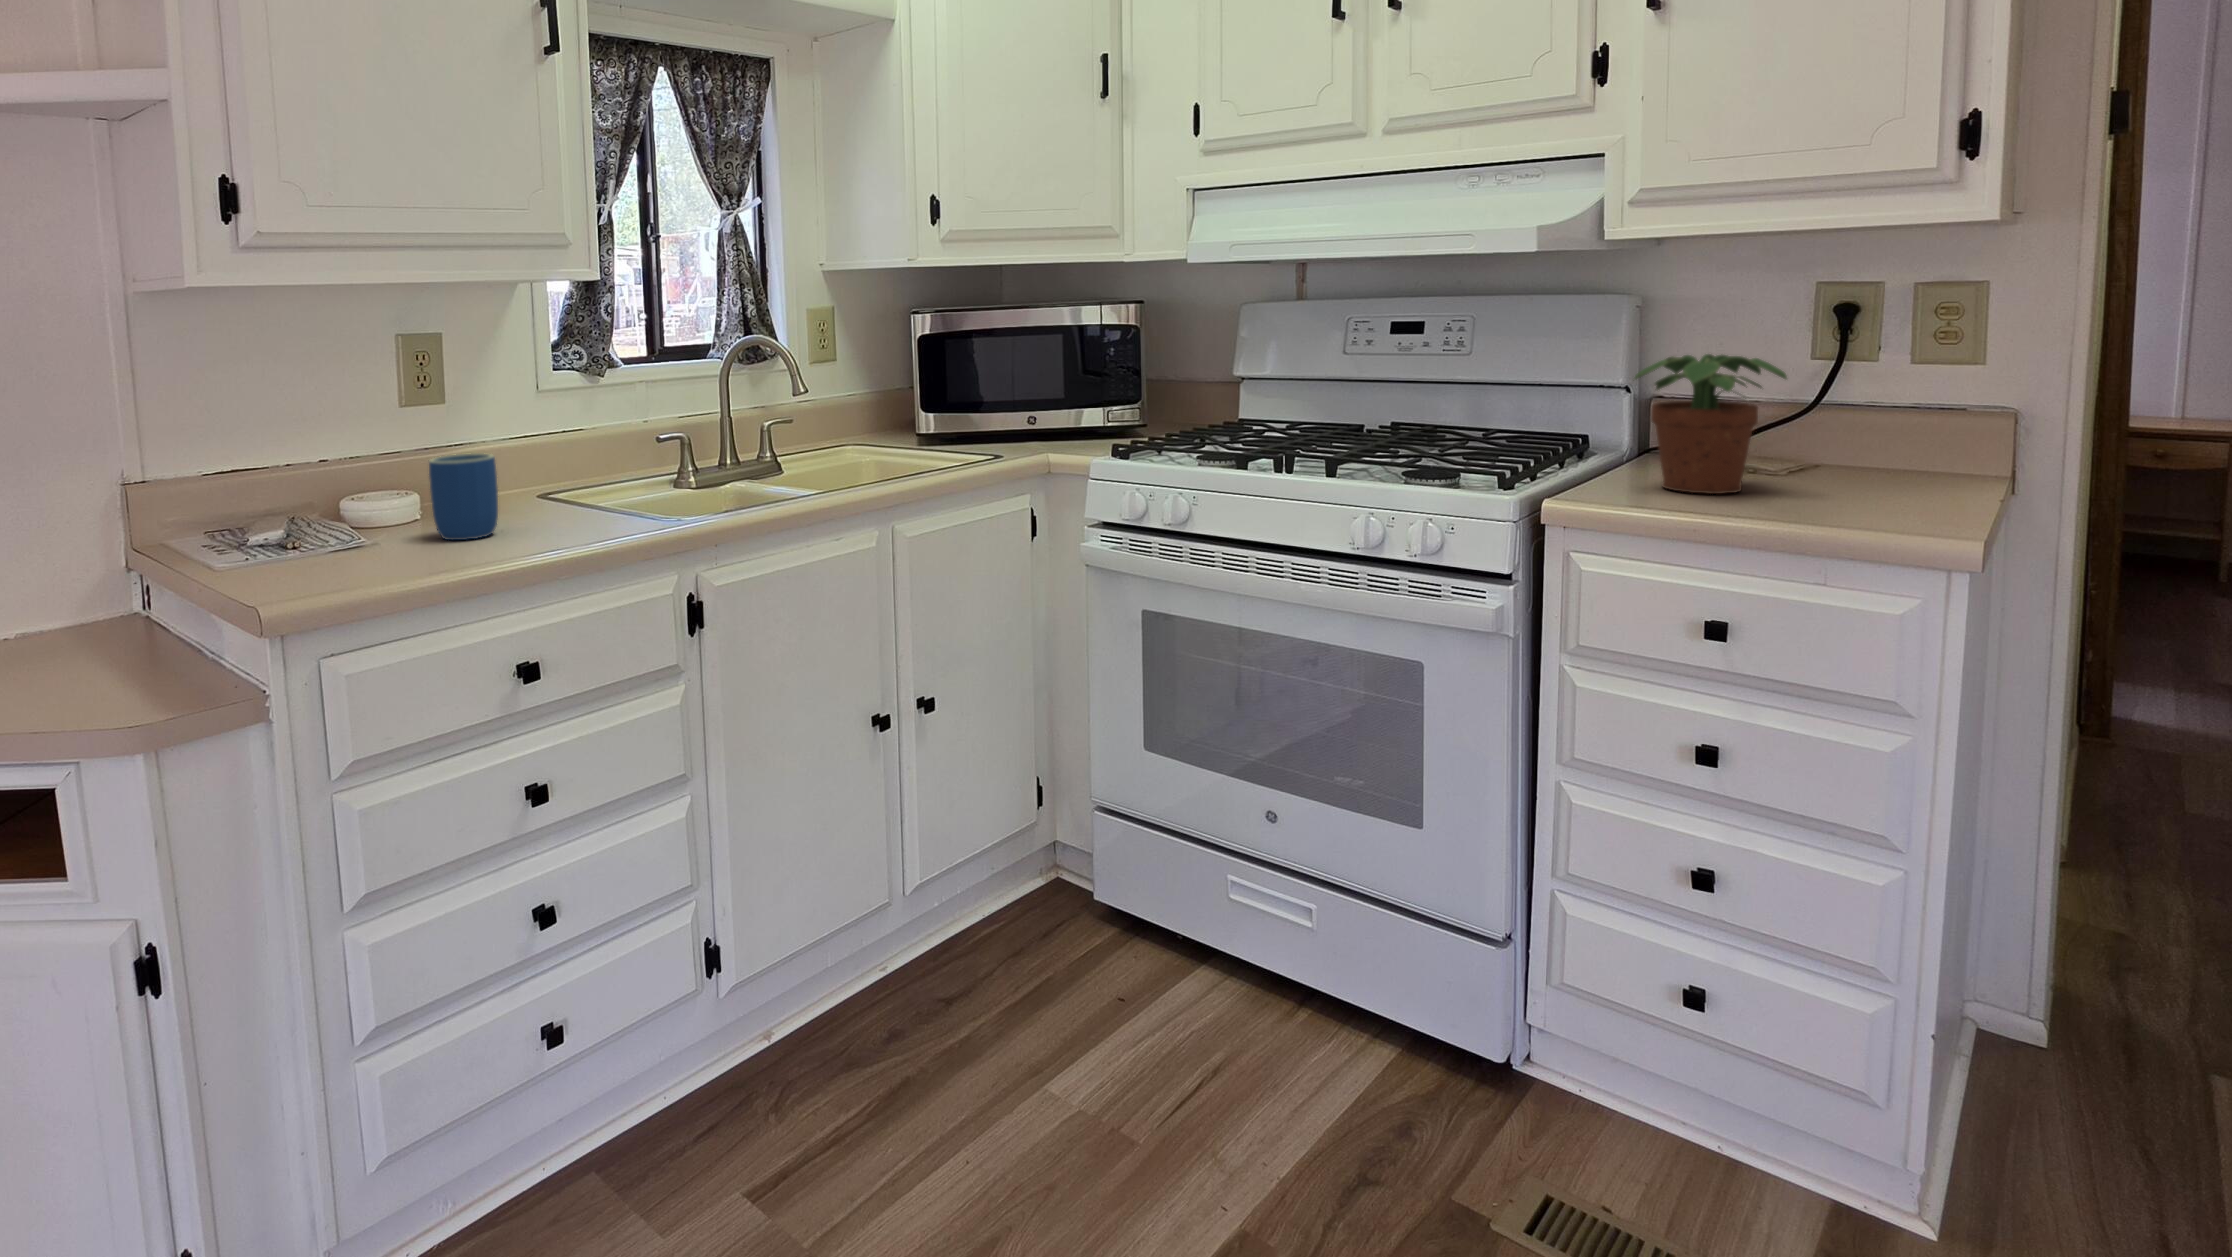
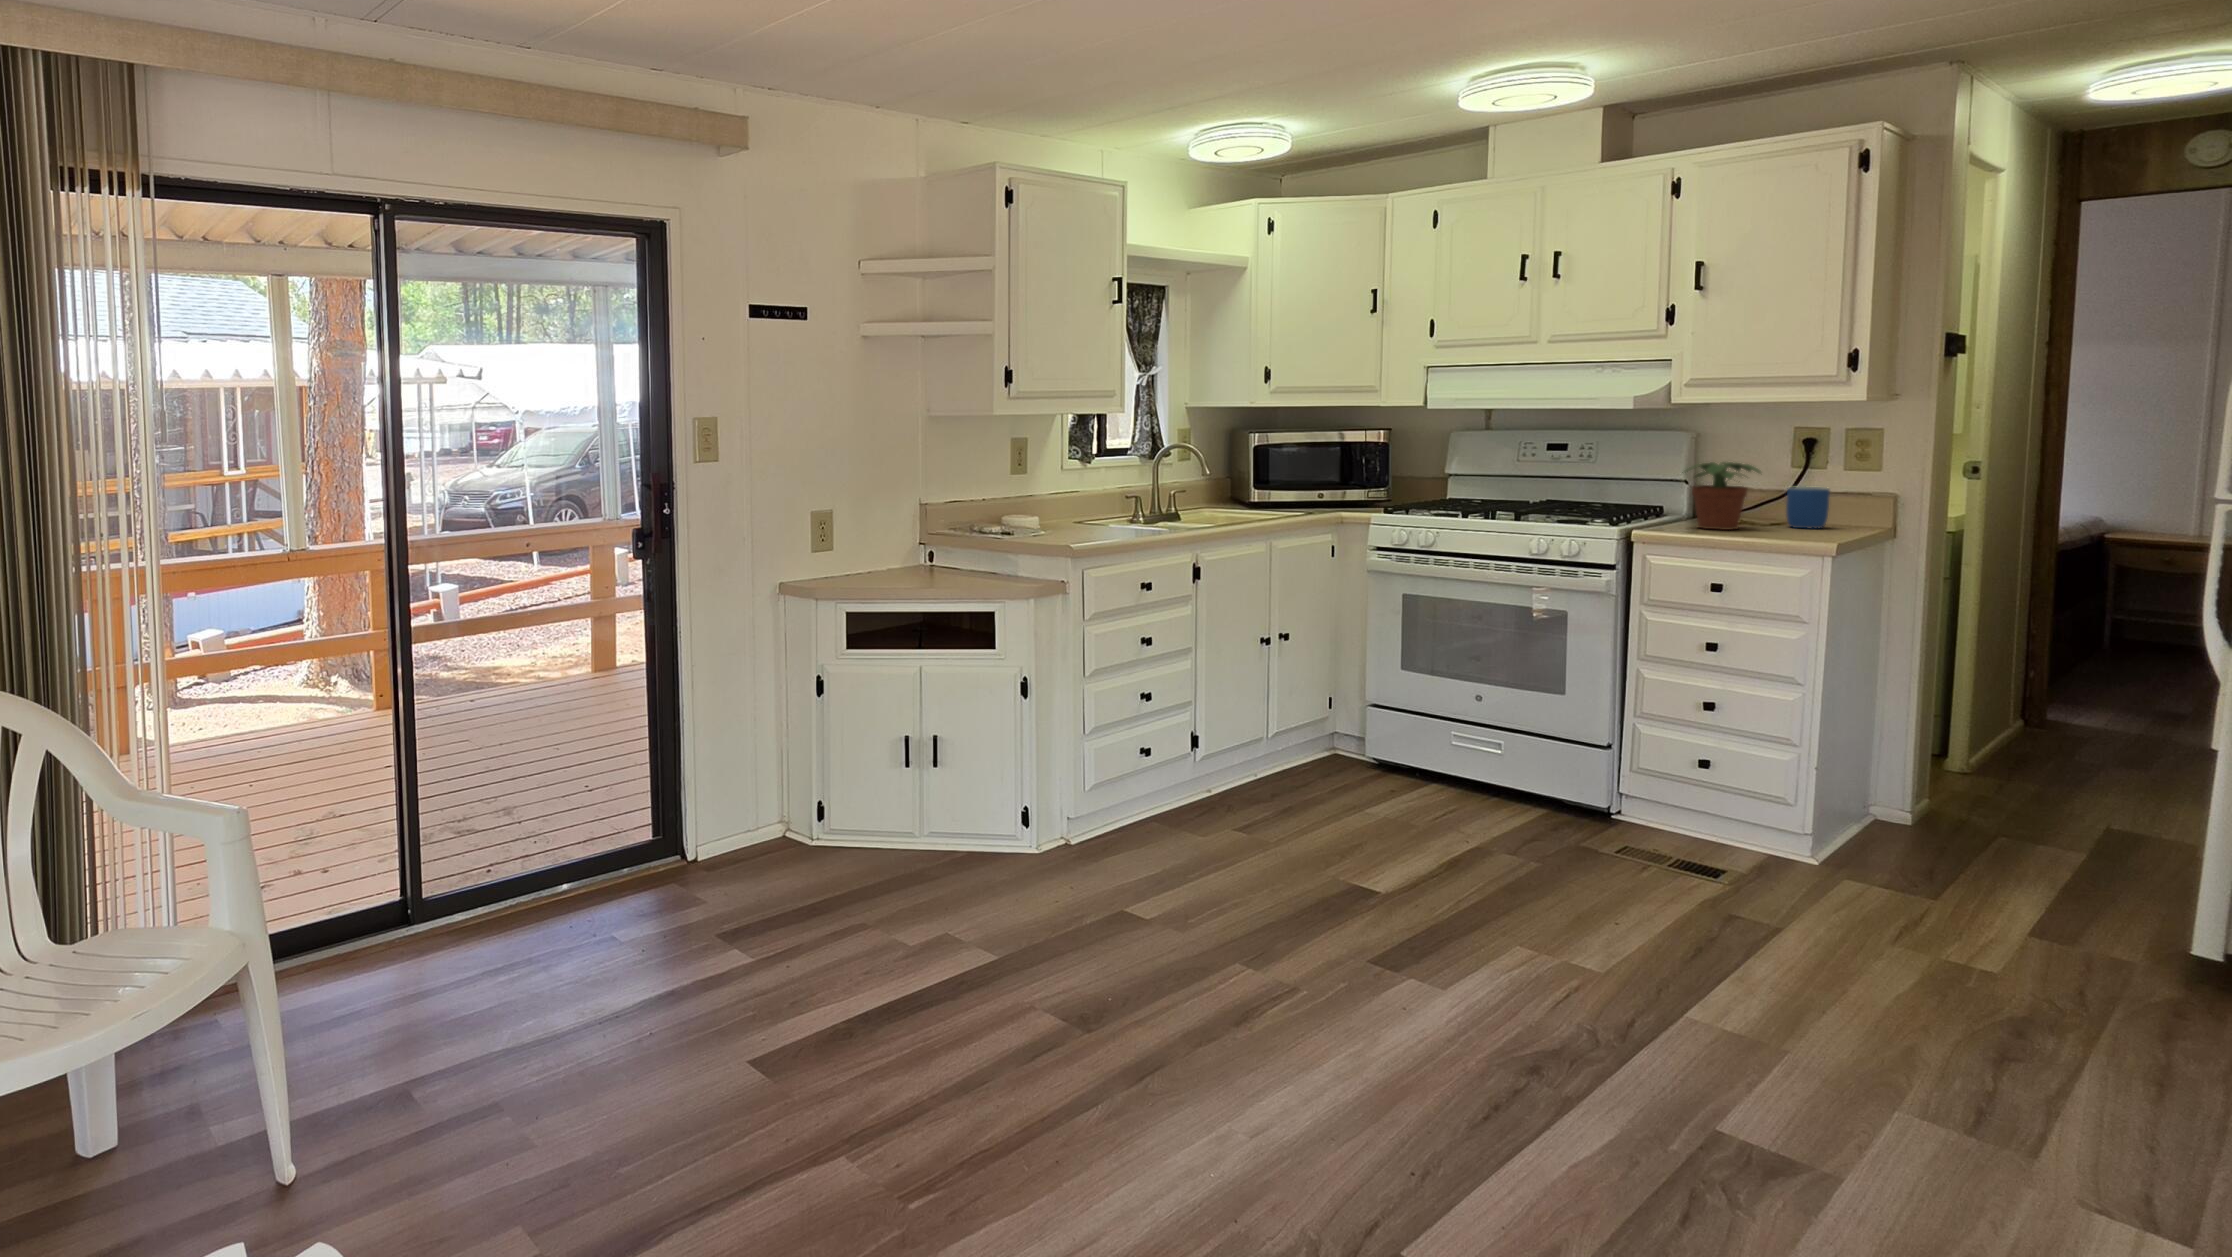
mug: present [429,453,498,540] -> present [1786,486,1830,528]

